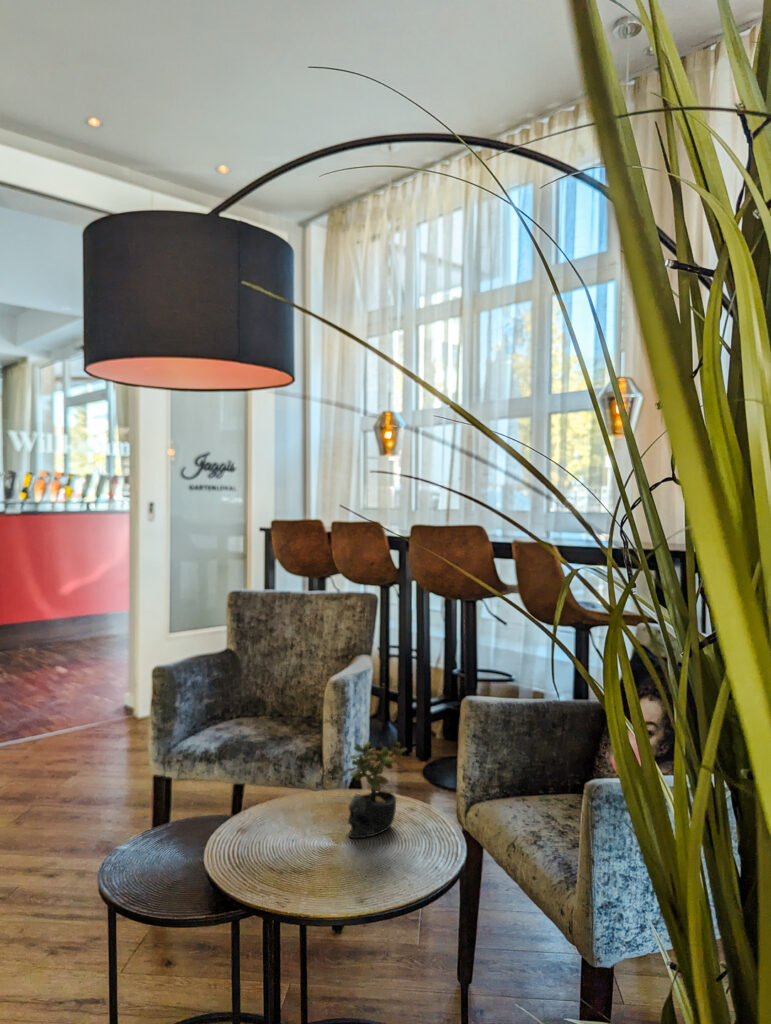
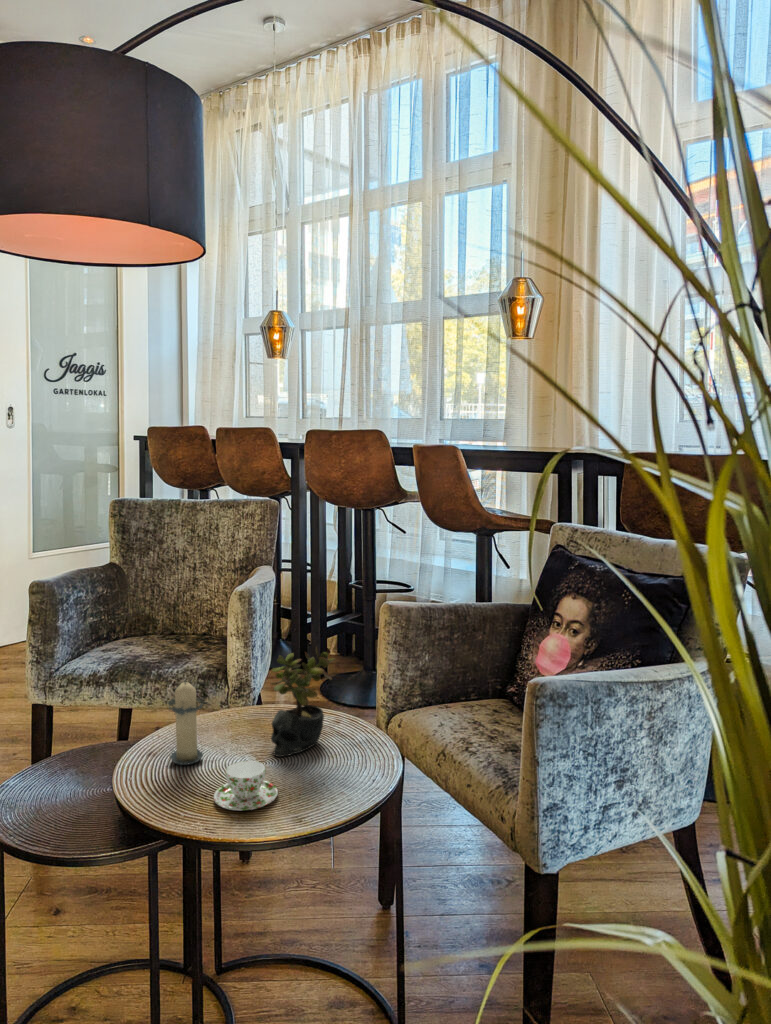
candle: none [255,760,292,842] -> present [168,678,203,765]
teacup: none [291,840,348,886] -> present [214,760,278,811]

